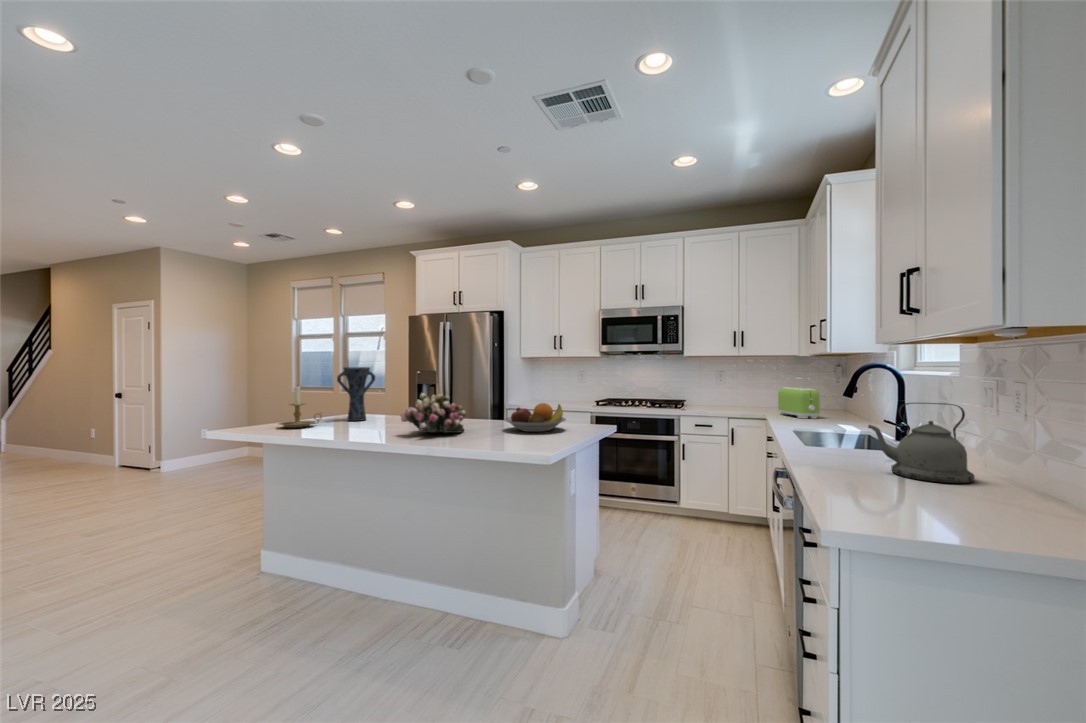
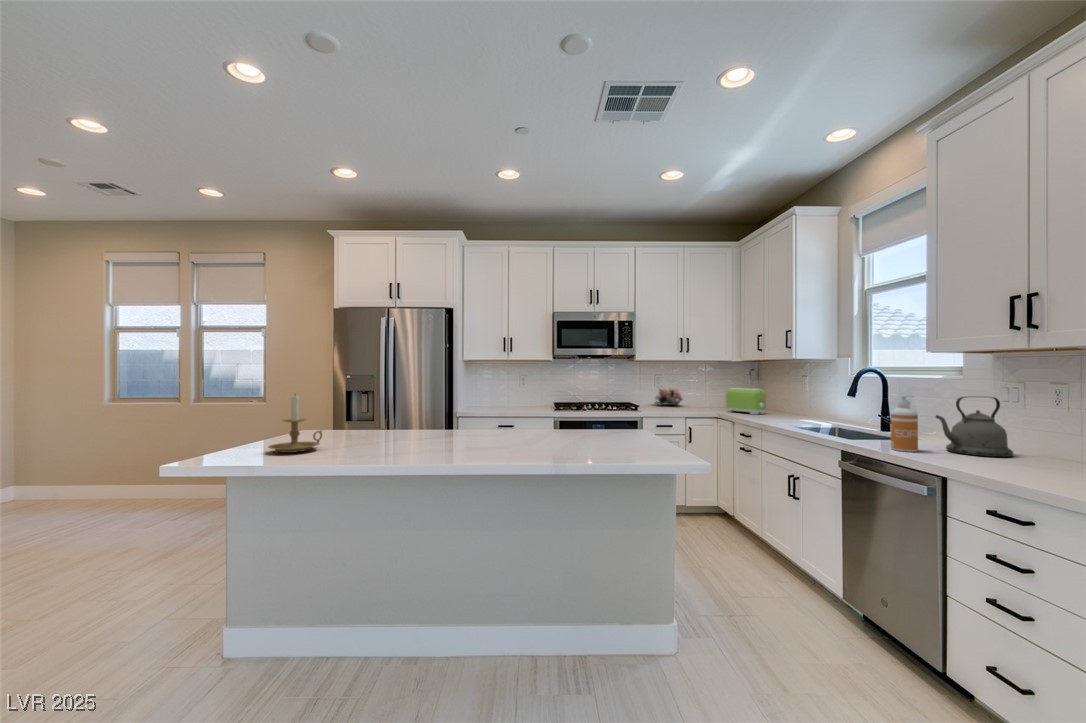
vase: present [337,367,375,421] -> none [331,370,366,439]
flower arrangement: present [401,393,466,433] -> present [655,386,683,405]
soap dispenser: none [819,399,850,467] -> present [890,395,918,452]
fruit bowl: present [504,403,566,432] -> none [560,408,626,439]

